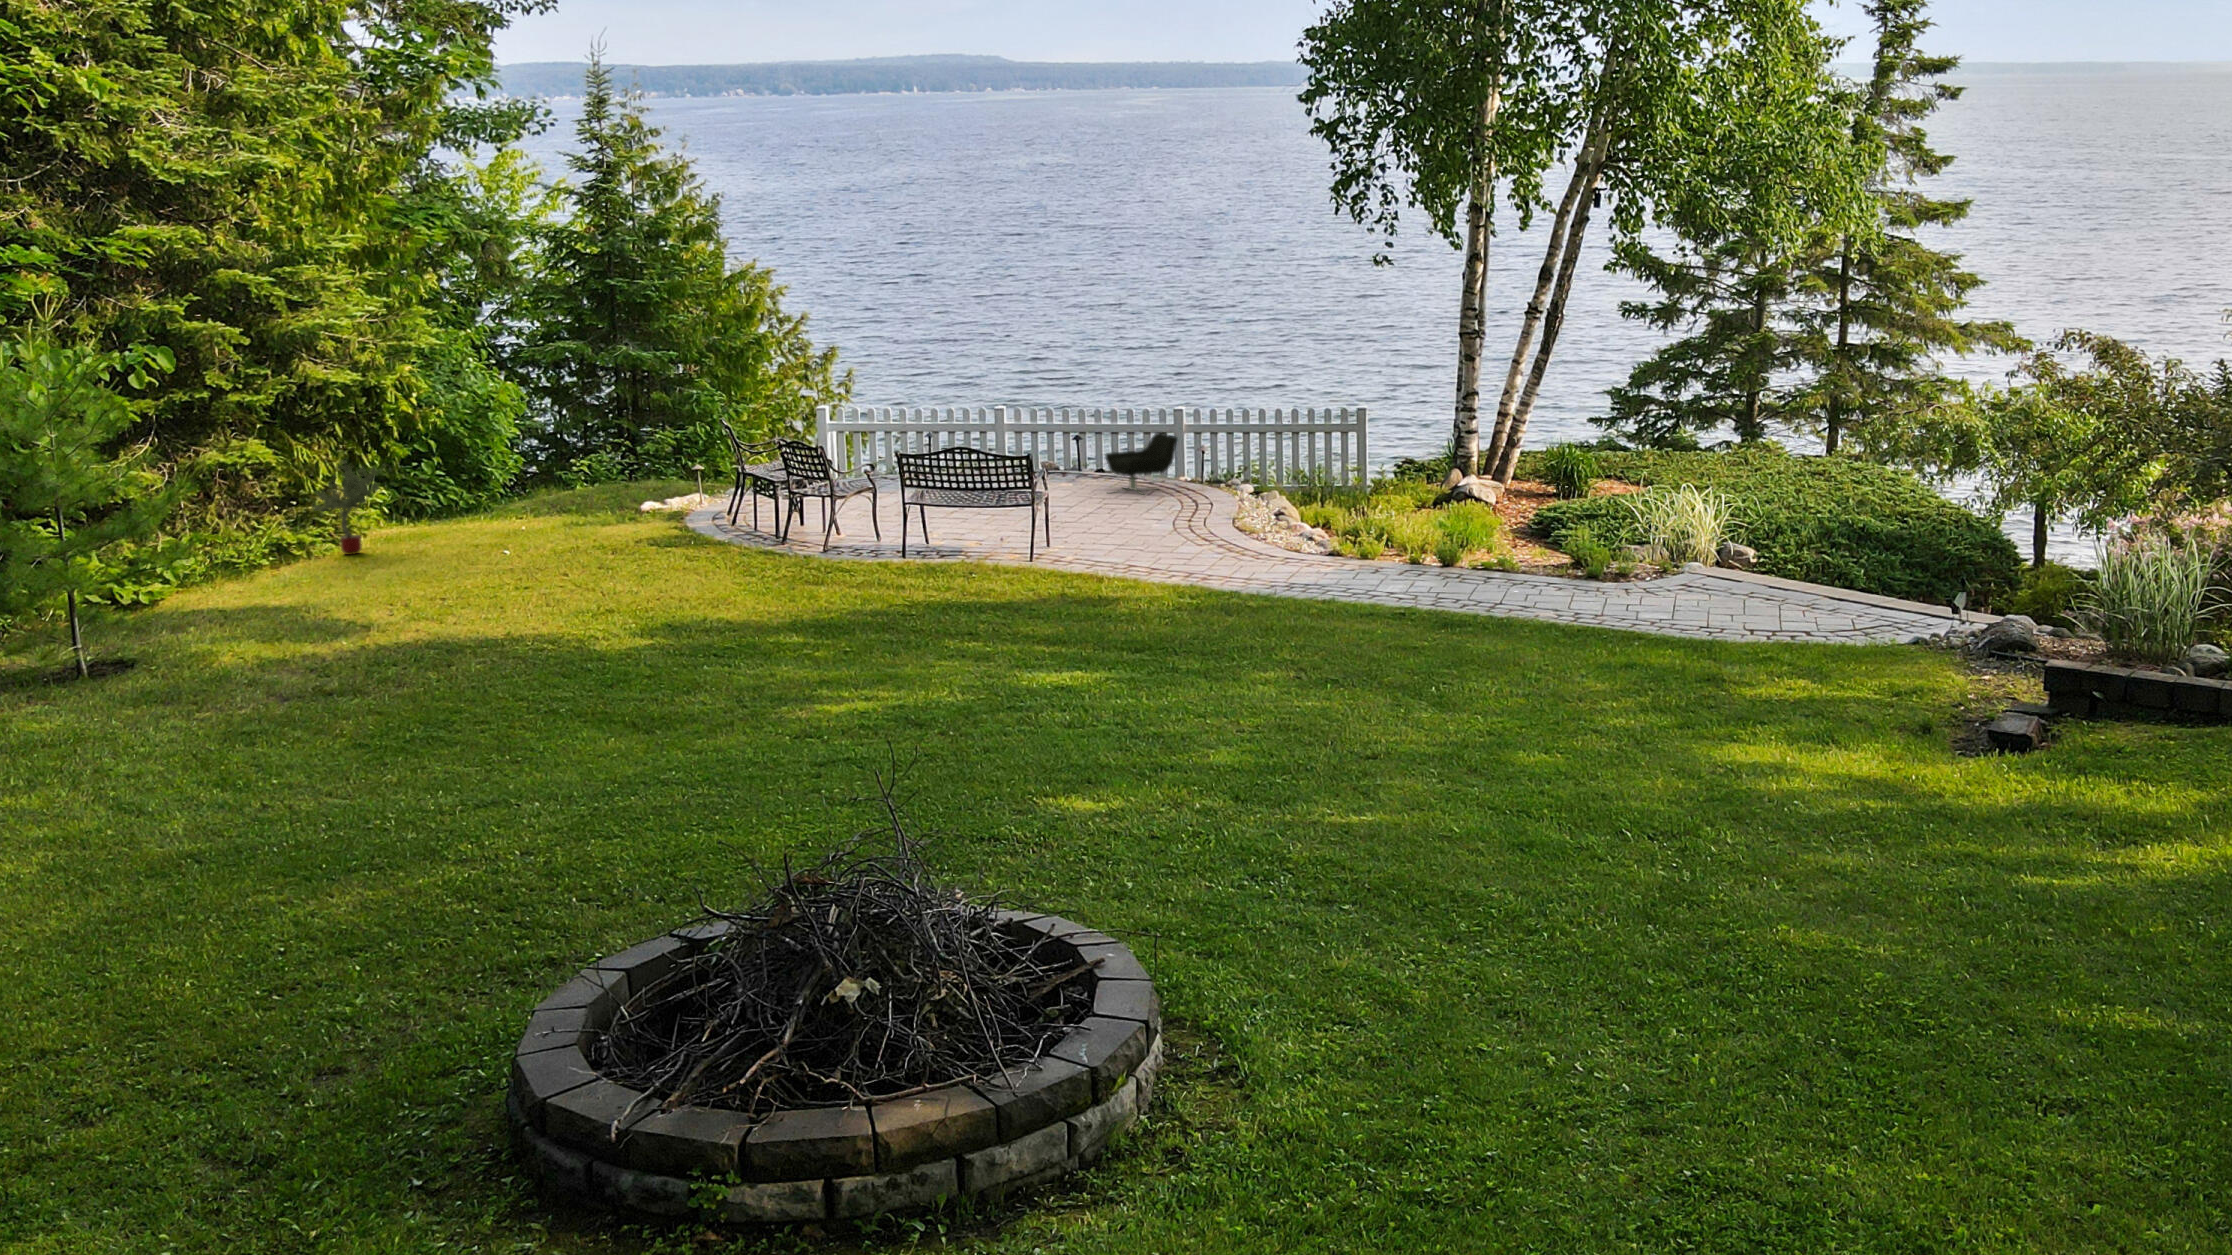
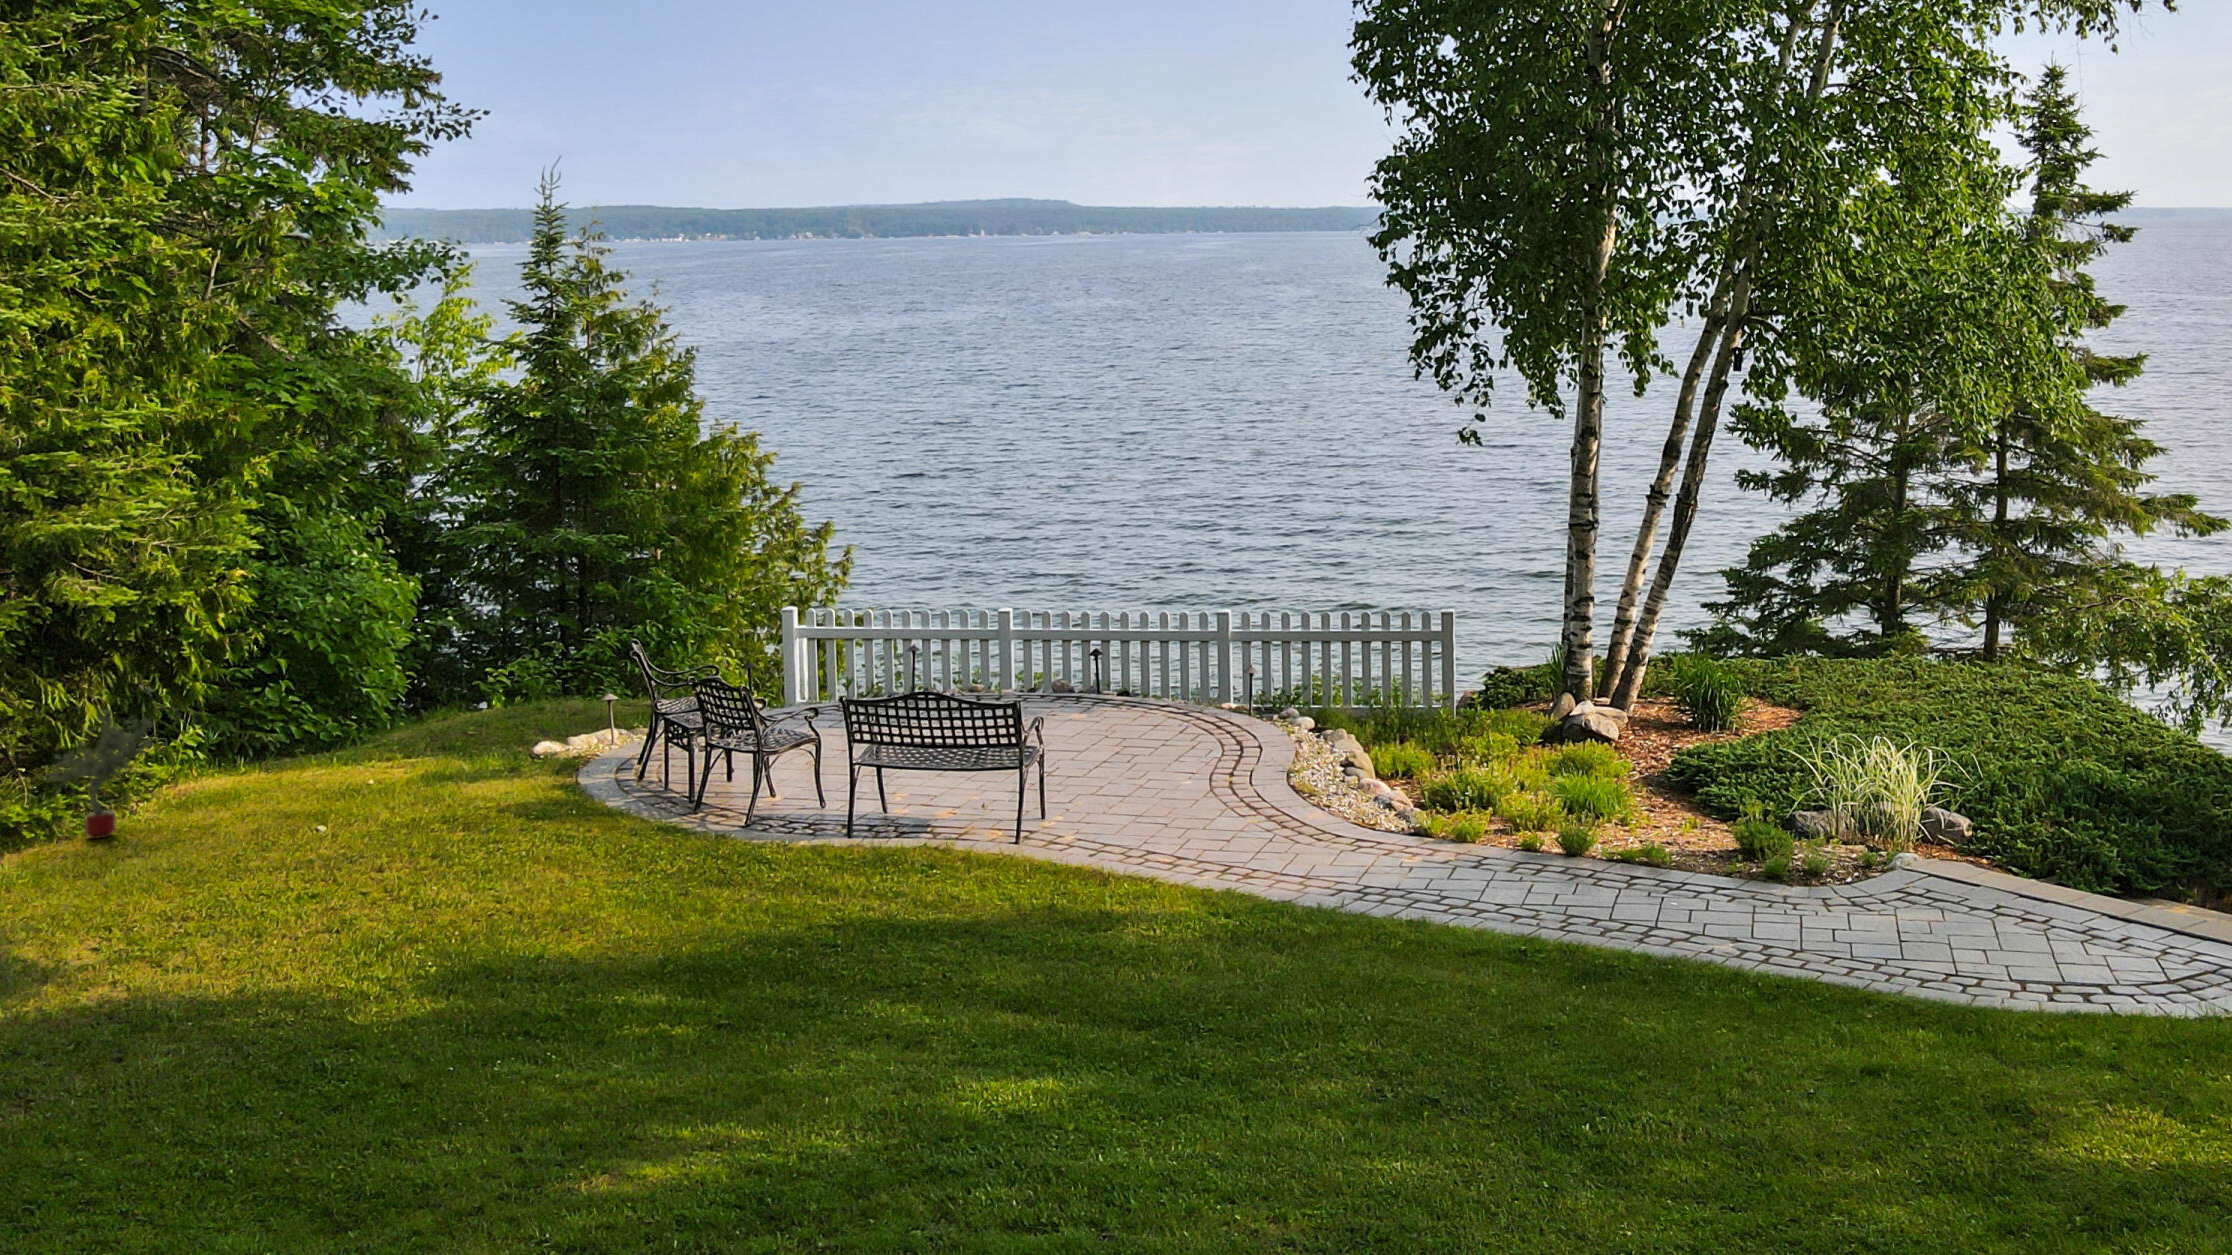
lounge chair: present [1105,433,1177,493] -> none [1128,643,1219,726]

